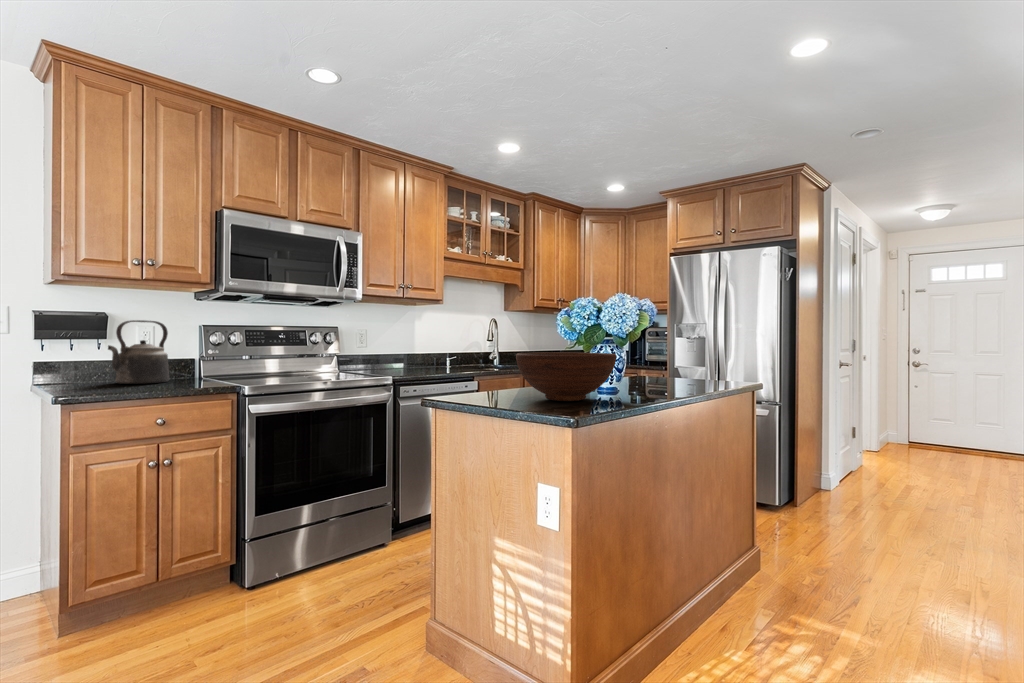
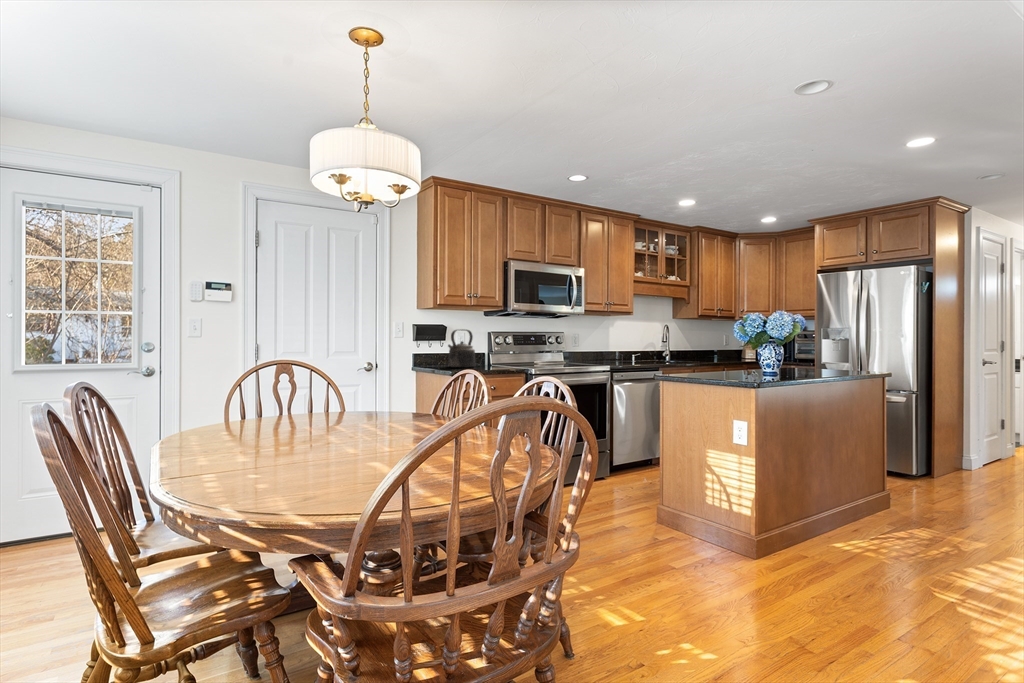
fruit bowl: present [516,352,616,401] -> none [712,348,779,377]

